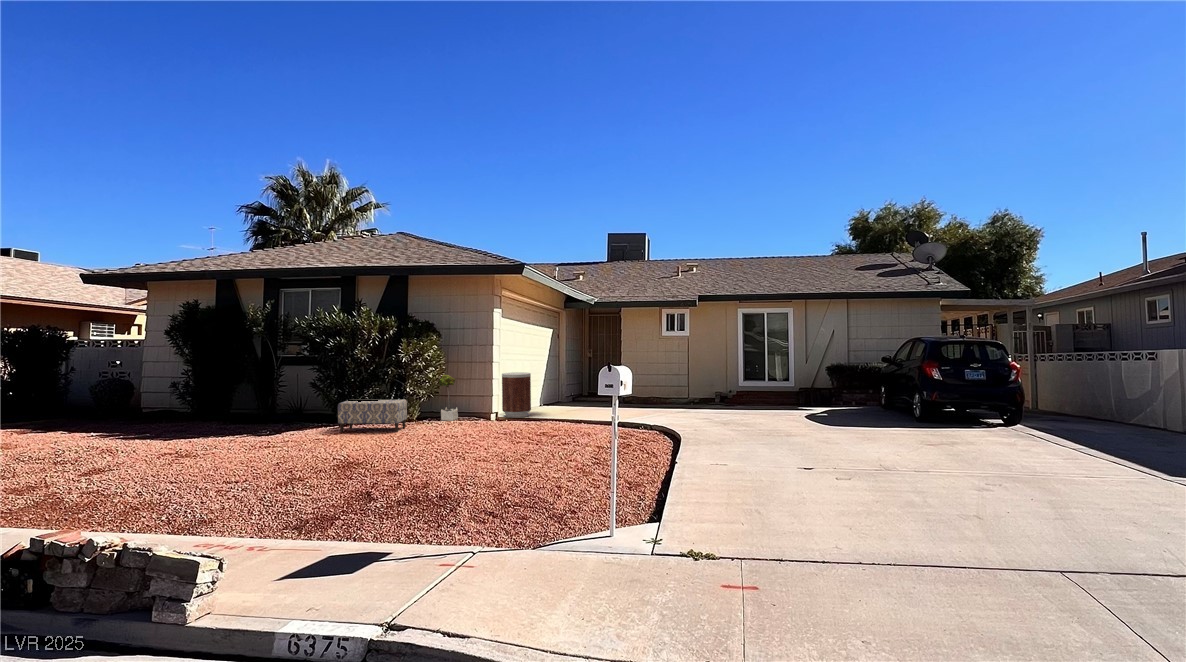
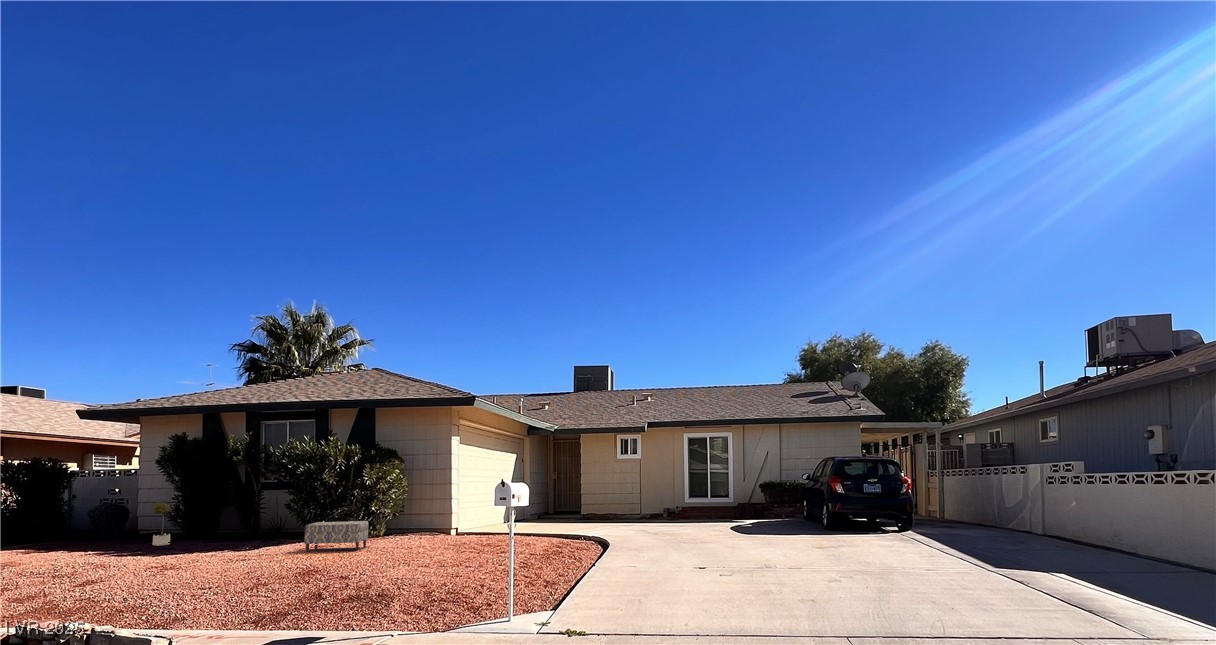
trash can: present [502,372,531,418] -> none [458,495,485,537]
potted tree: present [439,375,458,421] -> present [153,503,173,546]

